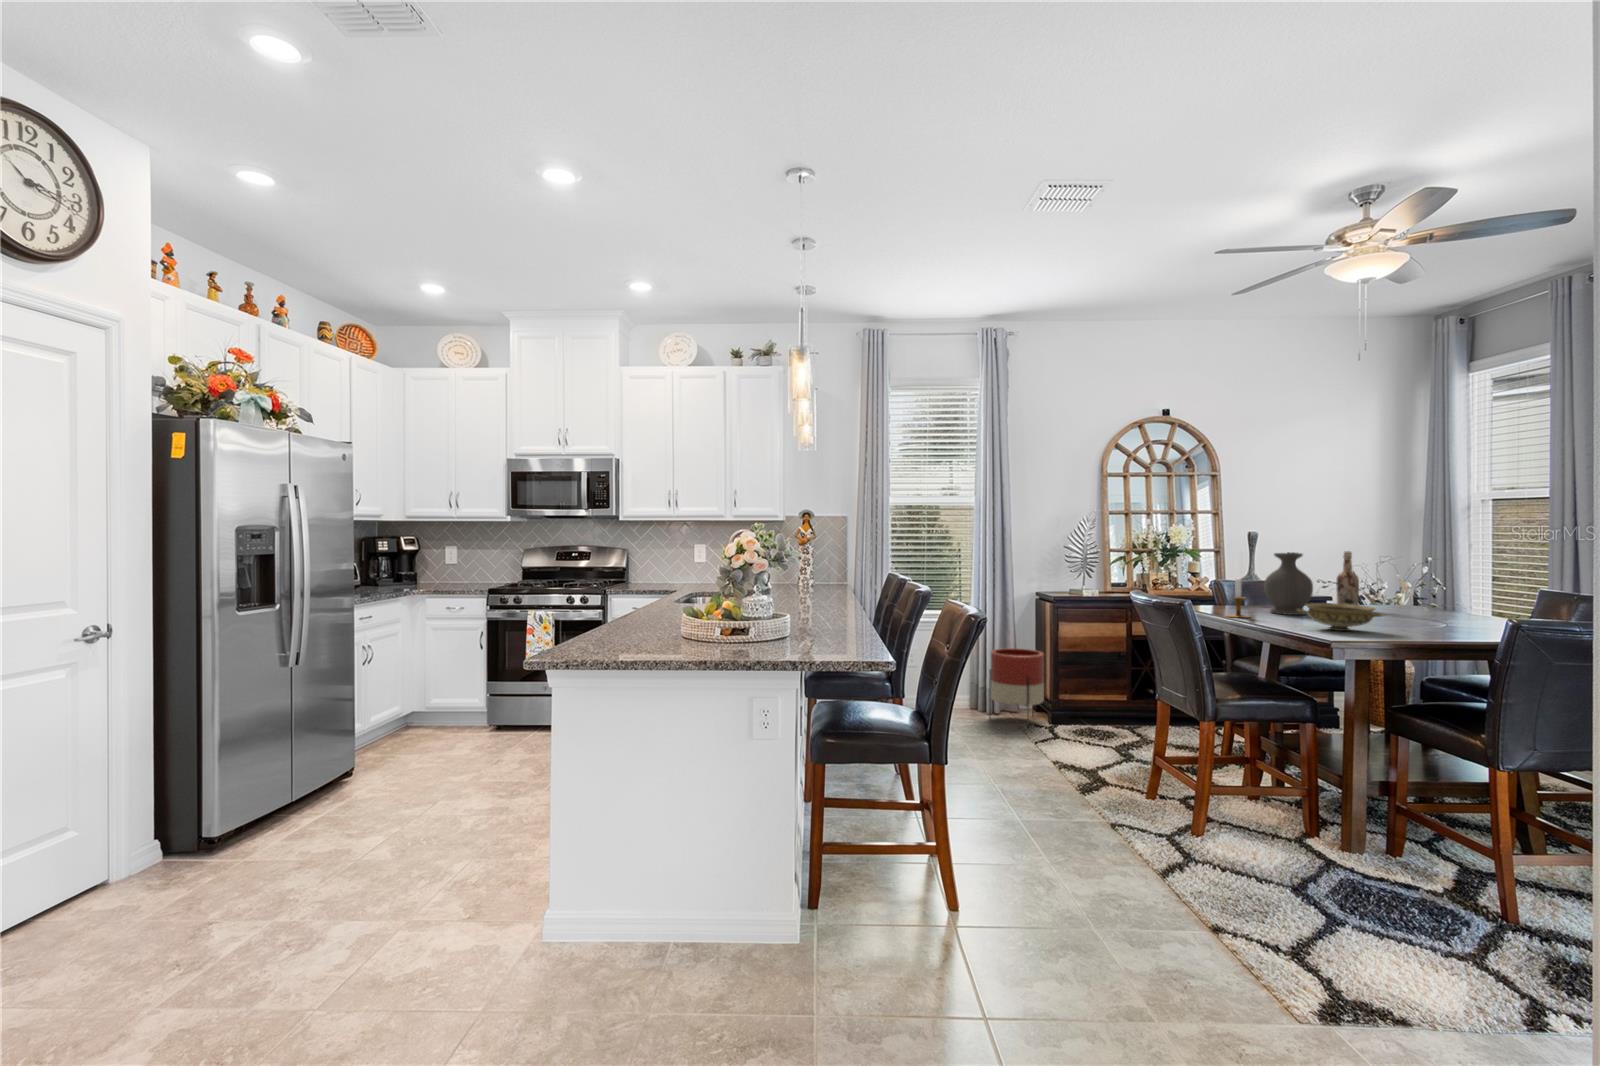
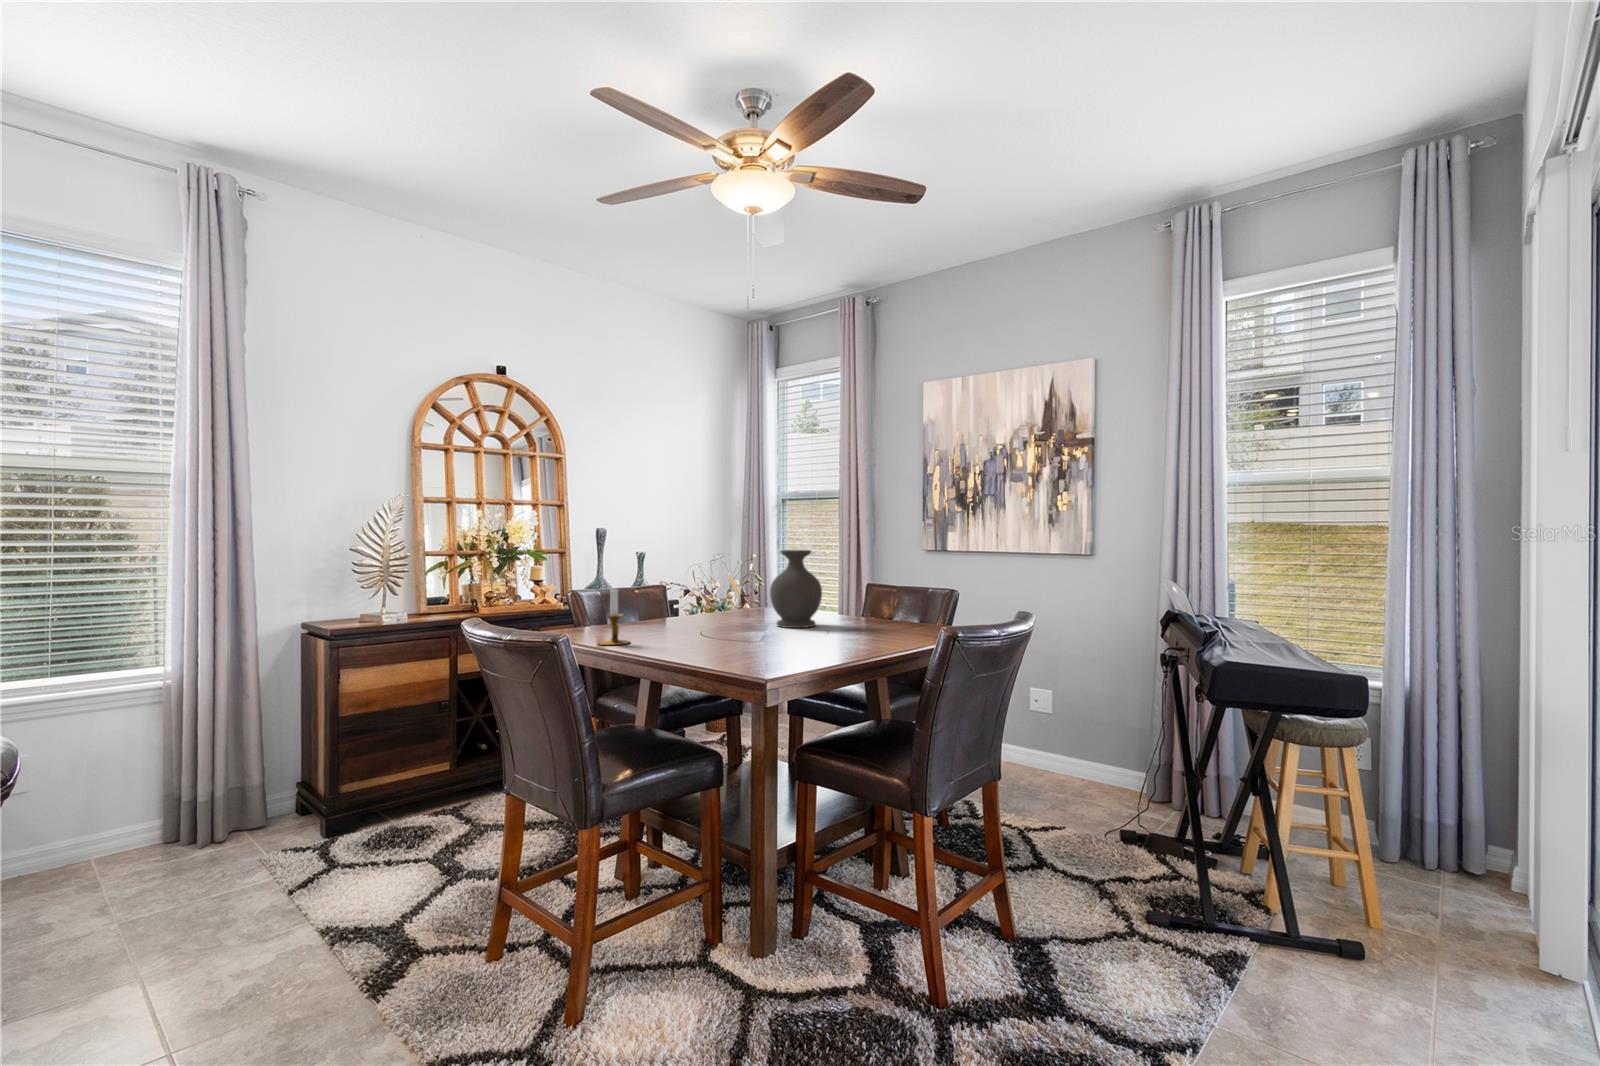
wine bottle: present [1336,551,1359,605] -> none [705,548,727,618]
vase: present [1264,553,1313,615] -> present [770,550,822,628]
ceramic bowl: present [1297,603,1385,631] -> none [698,616,793,654]
planter: present [989,648,1044,716] -> none [202,719,312,859]

